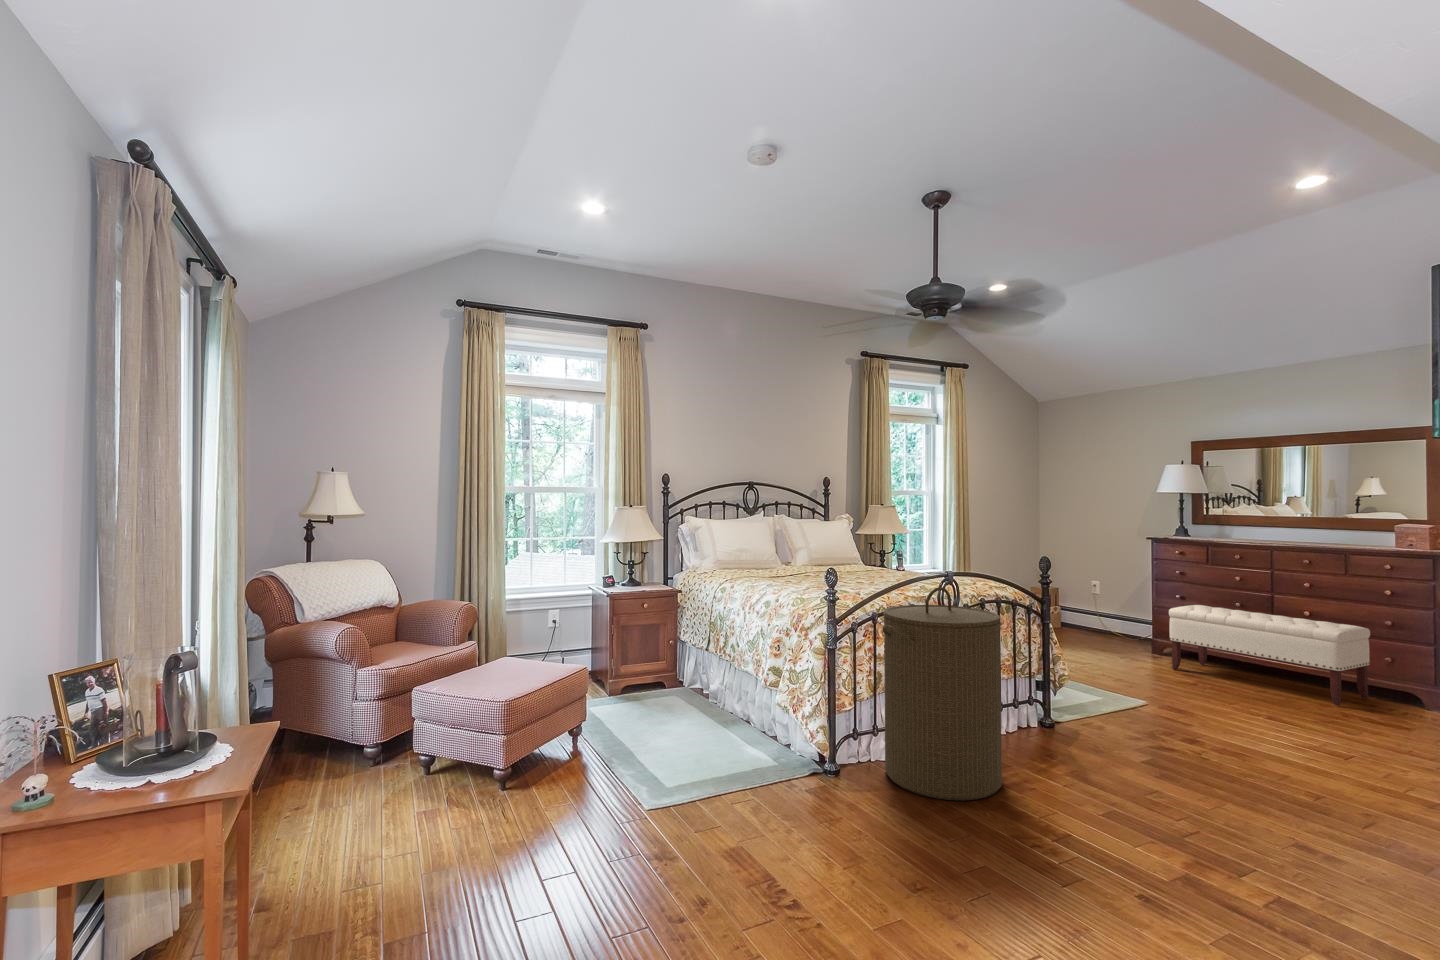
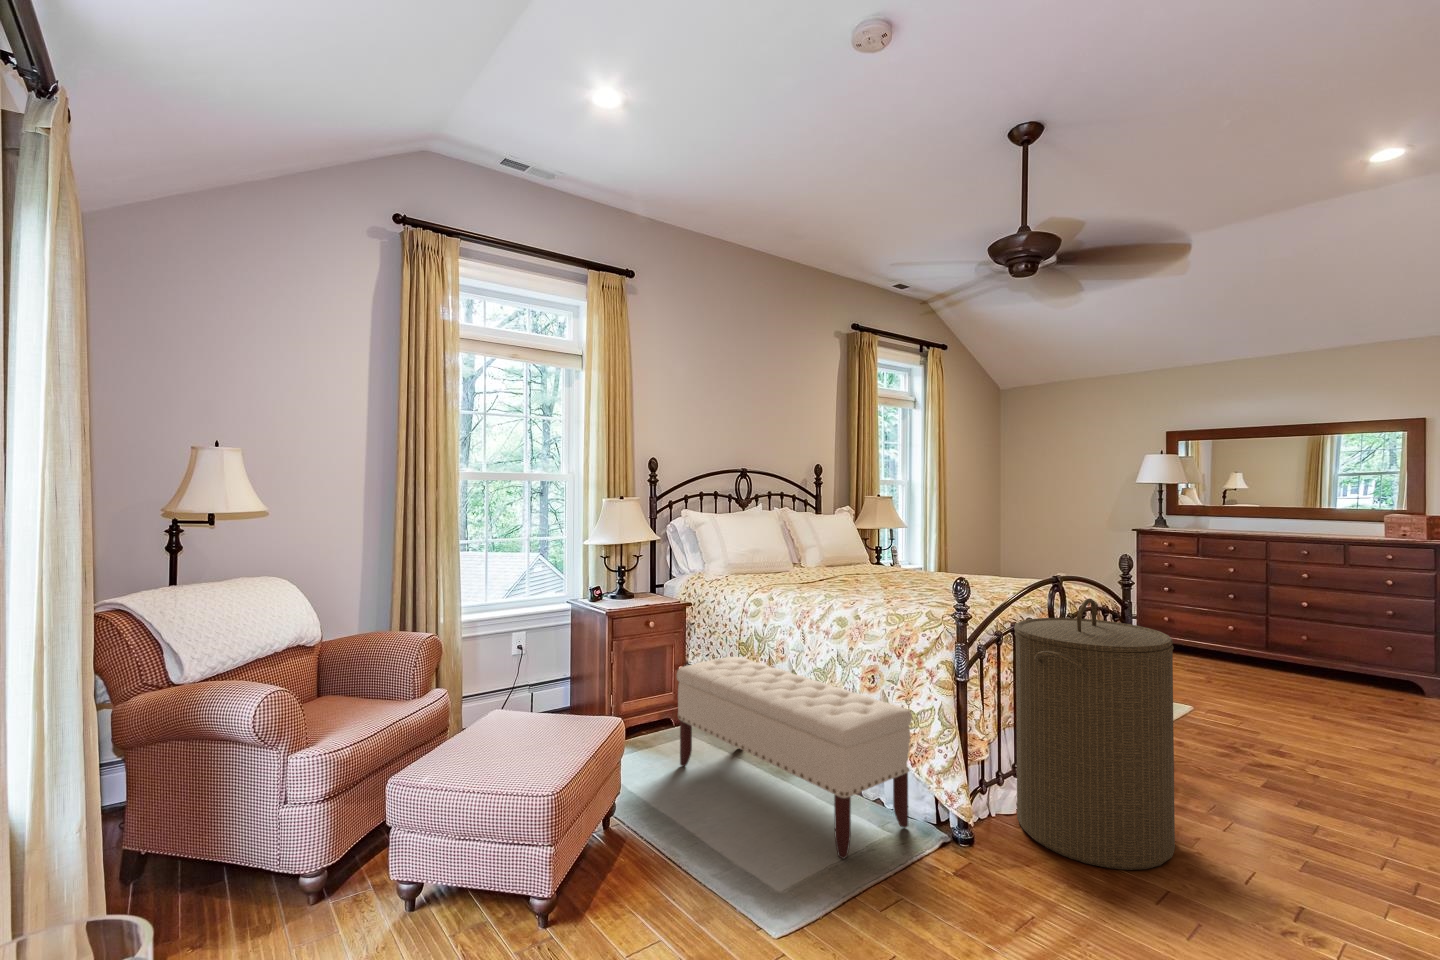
bench: present [1169,605,1370,706] -> present [676,657,912,859]

